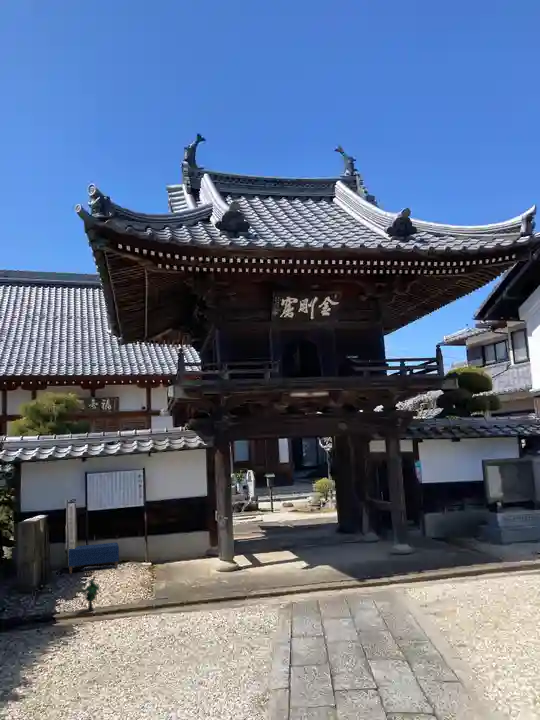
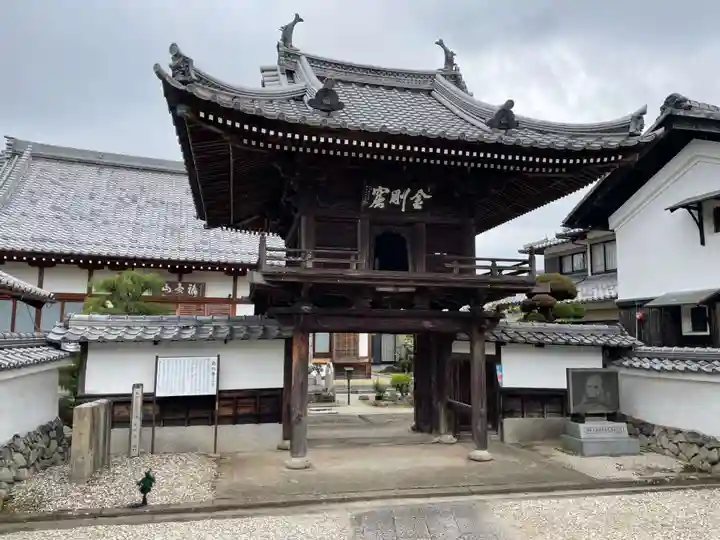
bench: present [69,543,119,574] -> none [133,430,187,460]

